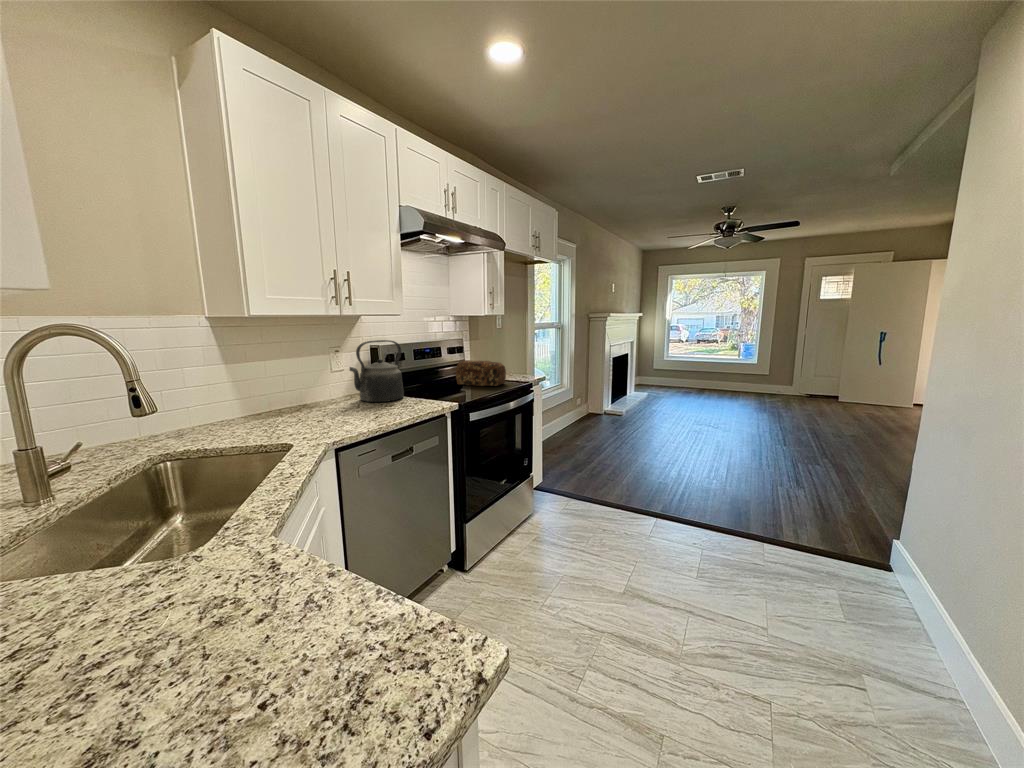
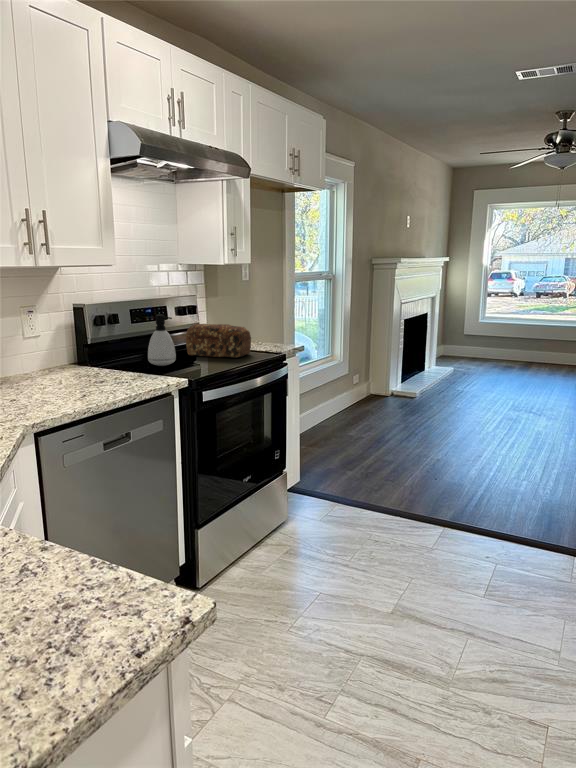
kettle: present [350,340,404,402] -> none [48,298,118,377]
soap dispenser: none [427,353,449,393] -> present [148,314,176,366]

